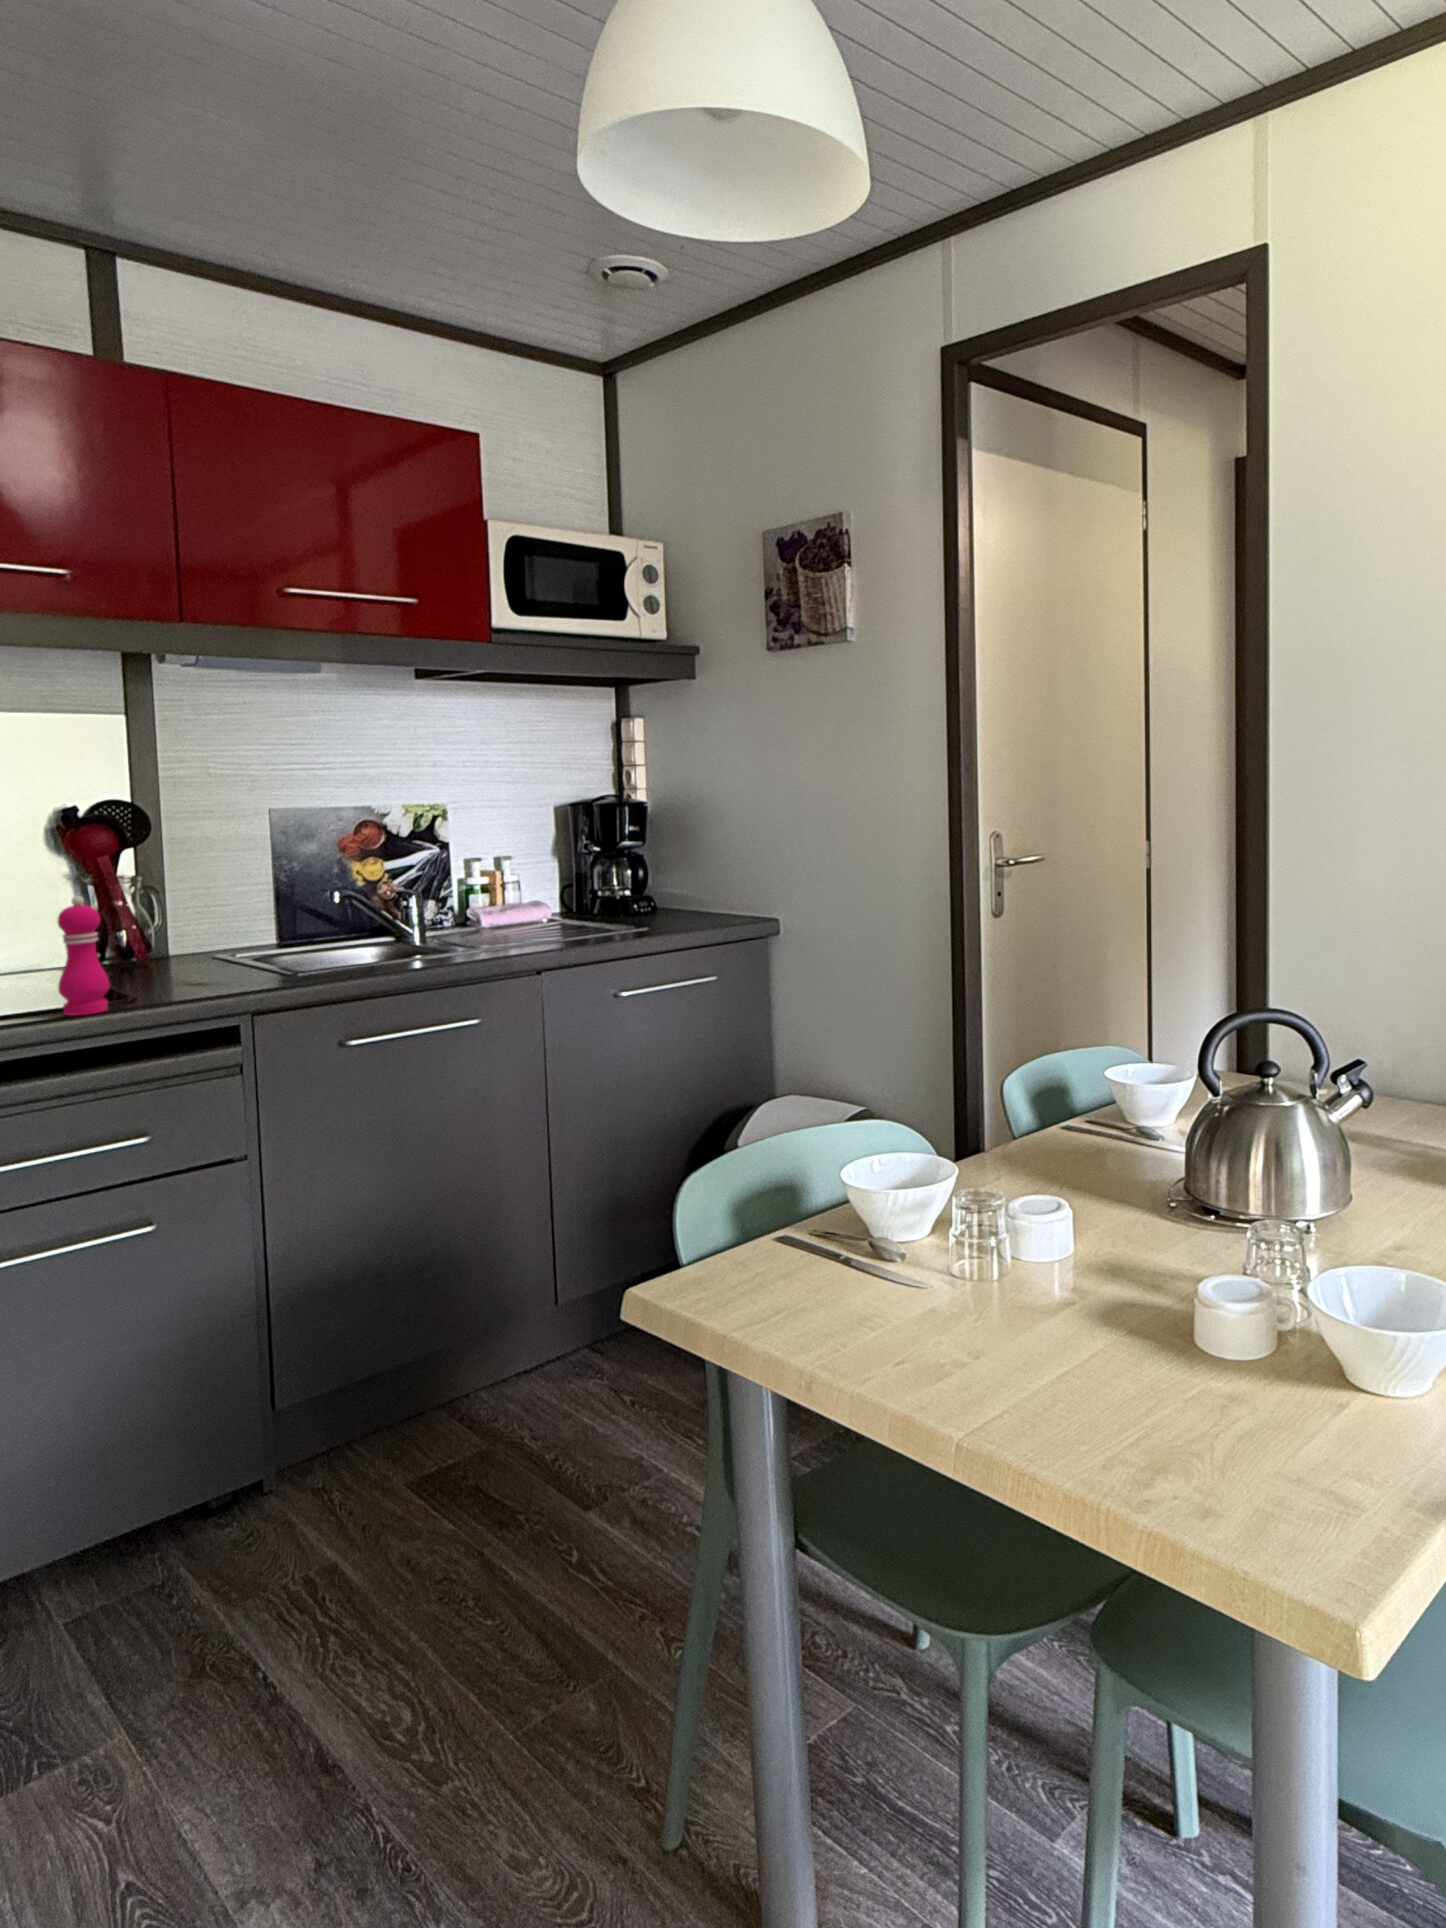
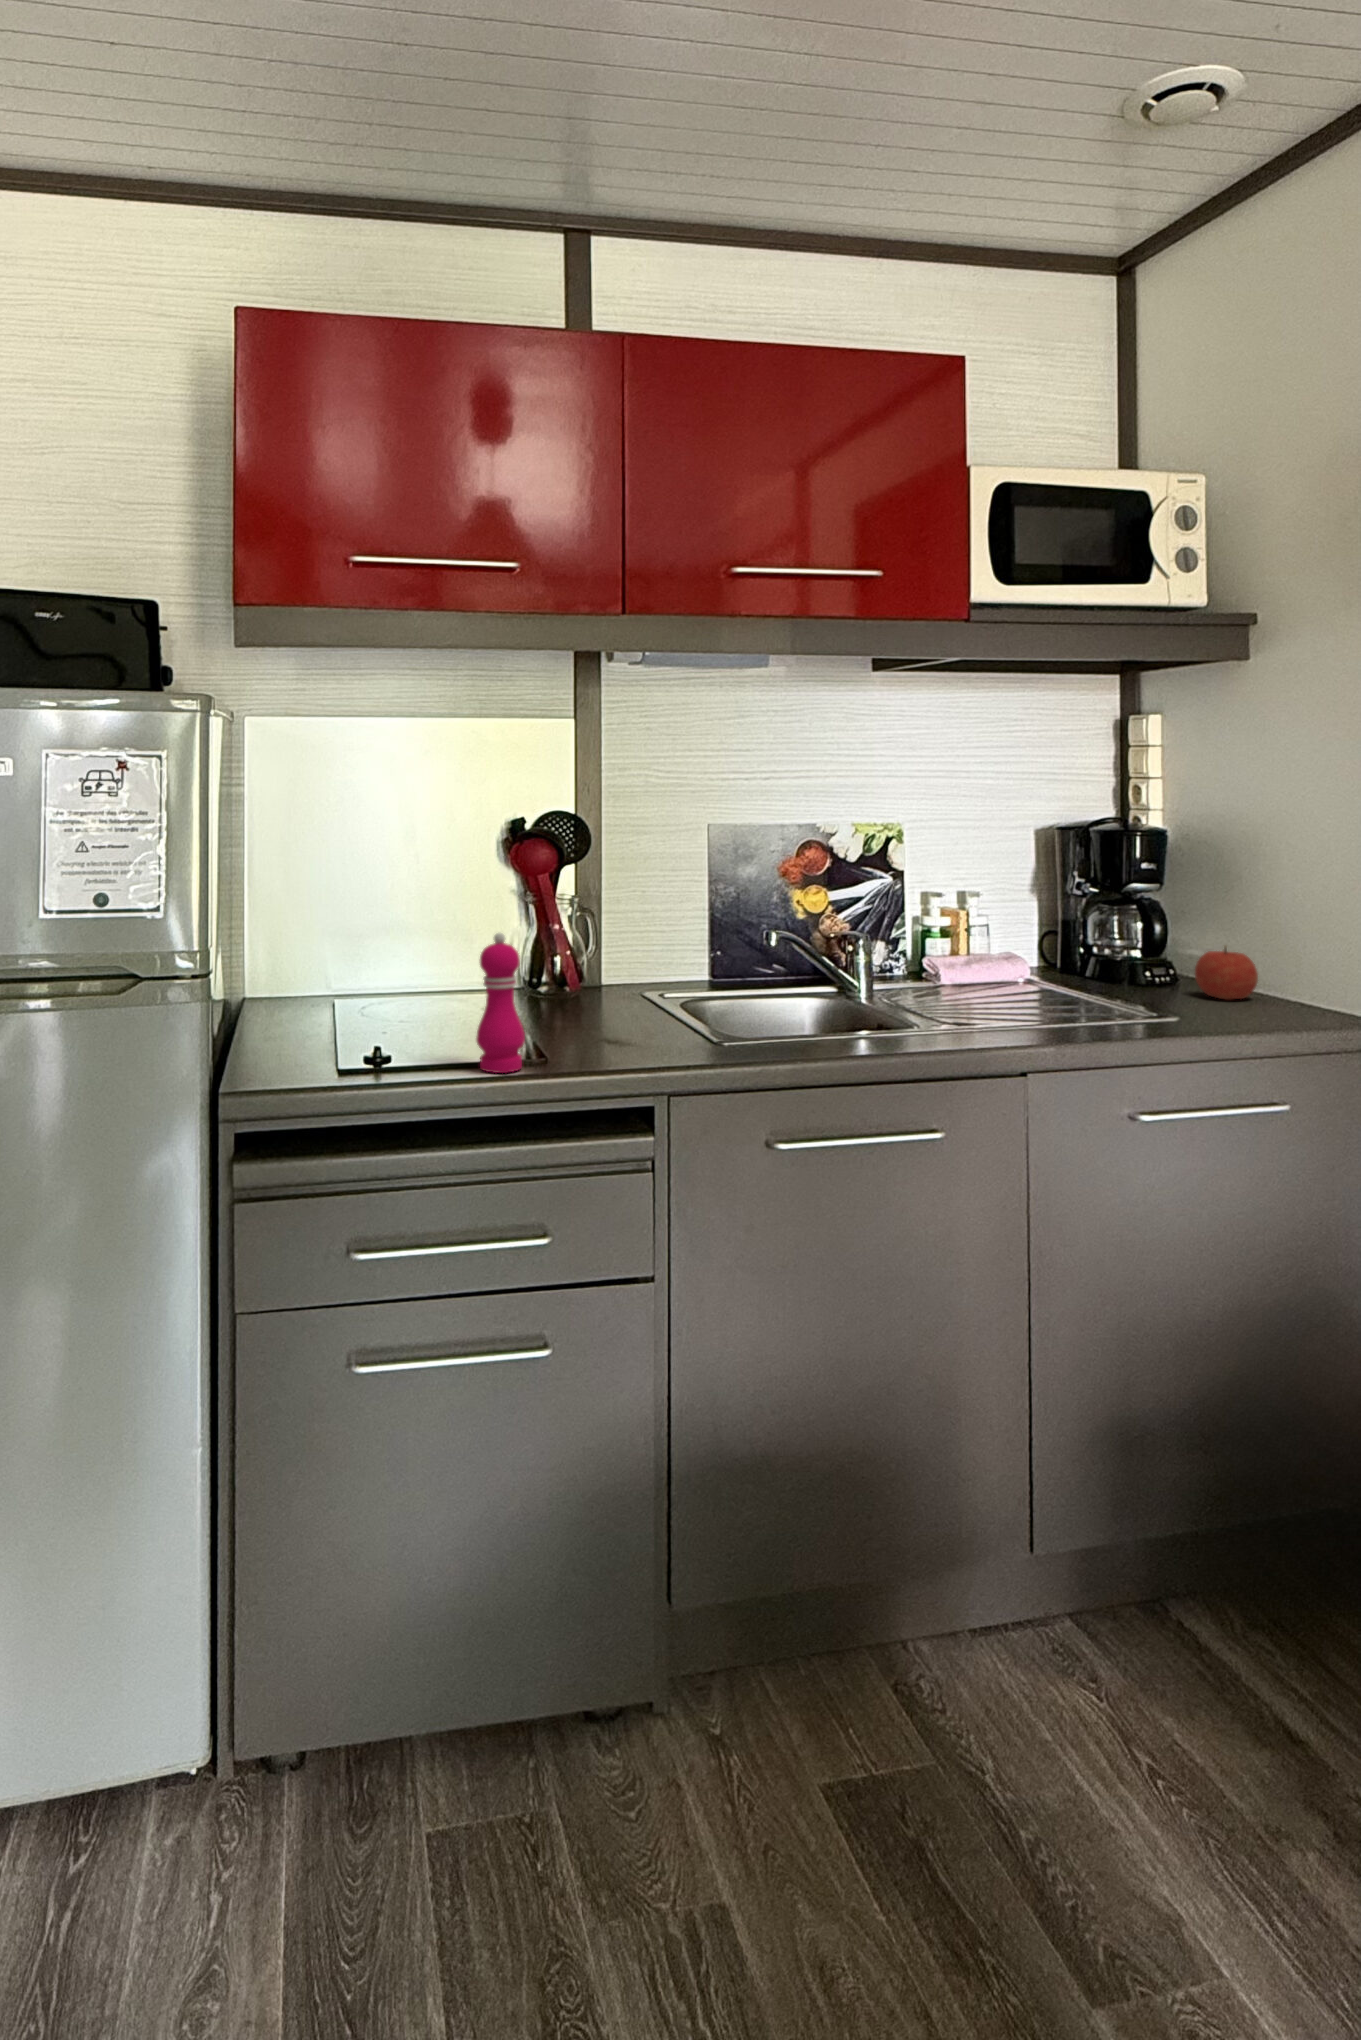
fruit: none [664,880,703,918] -> present [1195,946,1258,1000]

